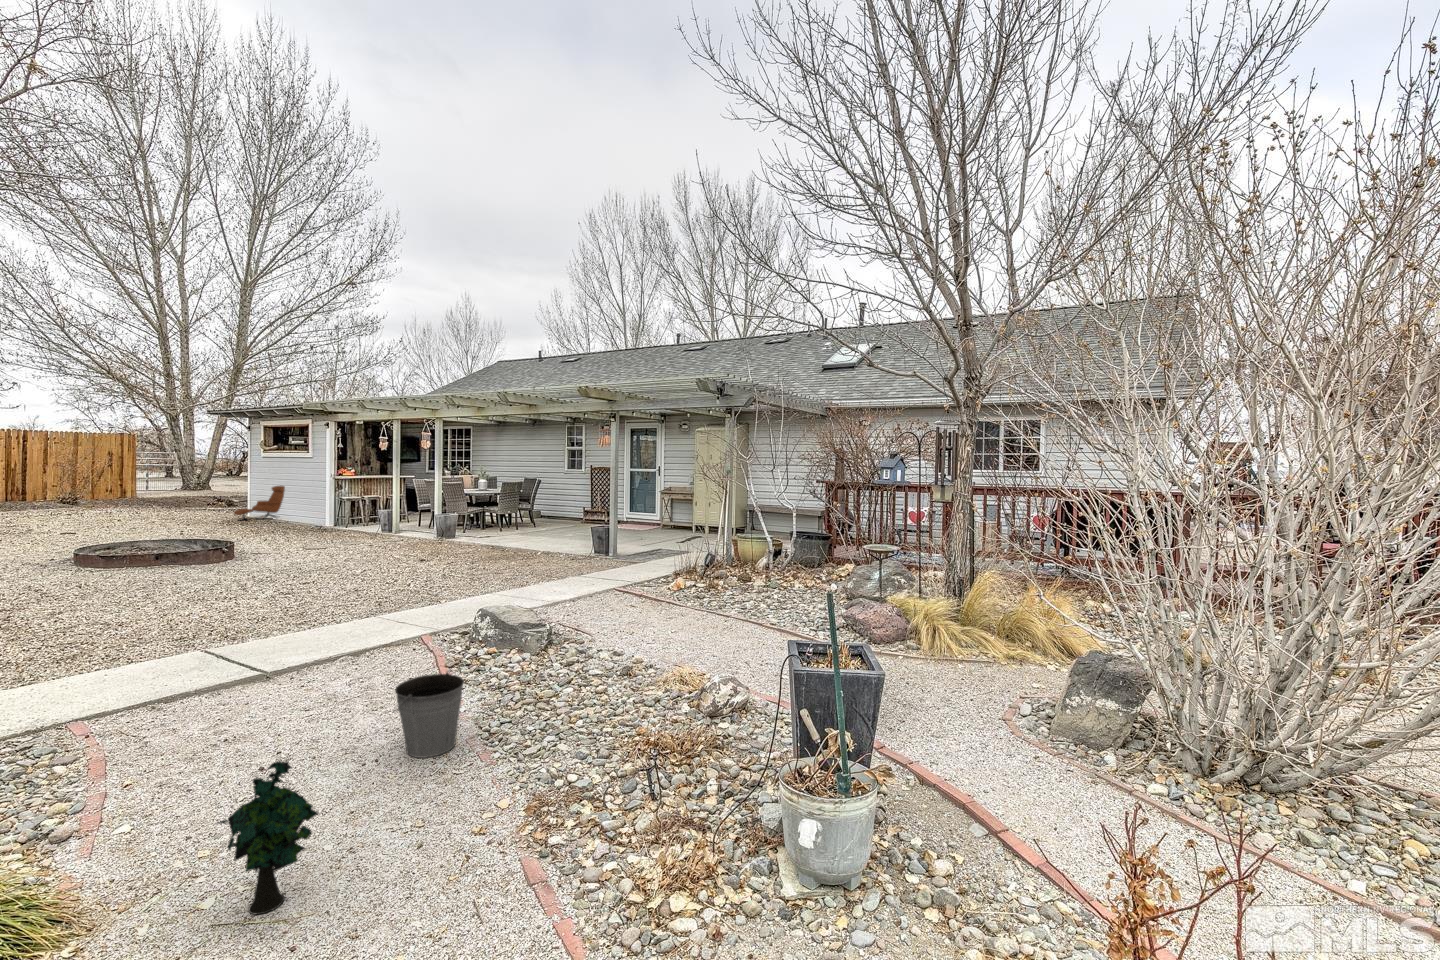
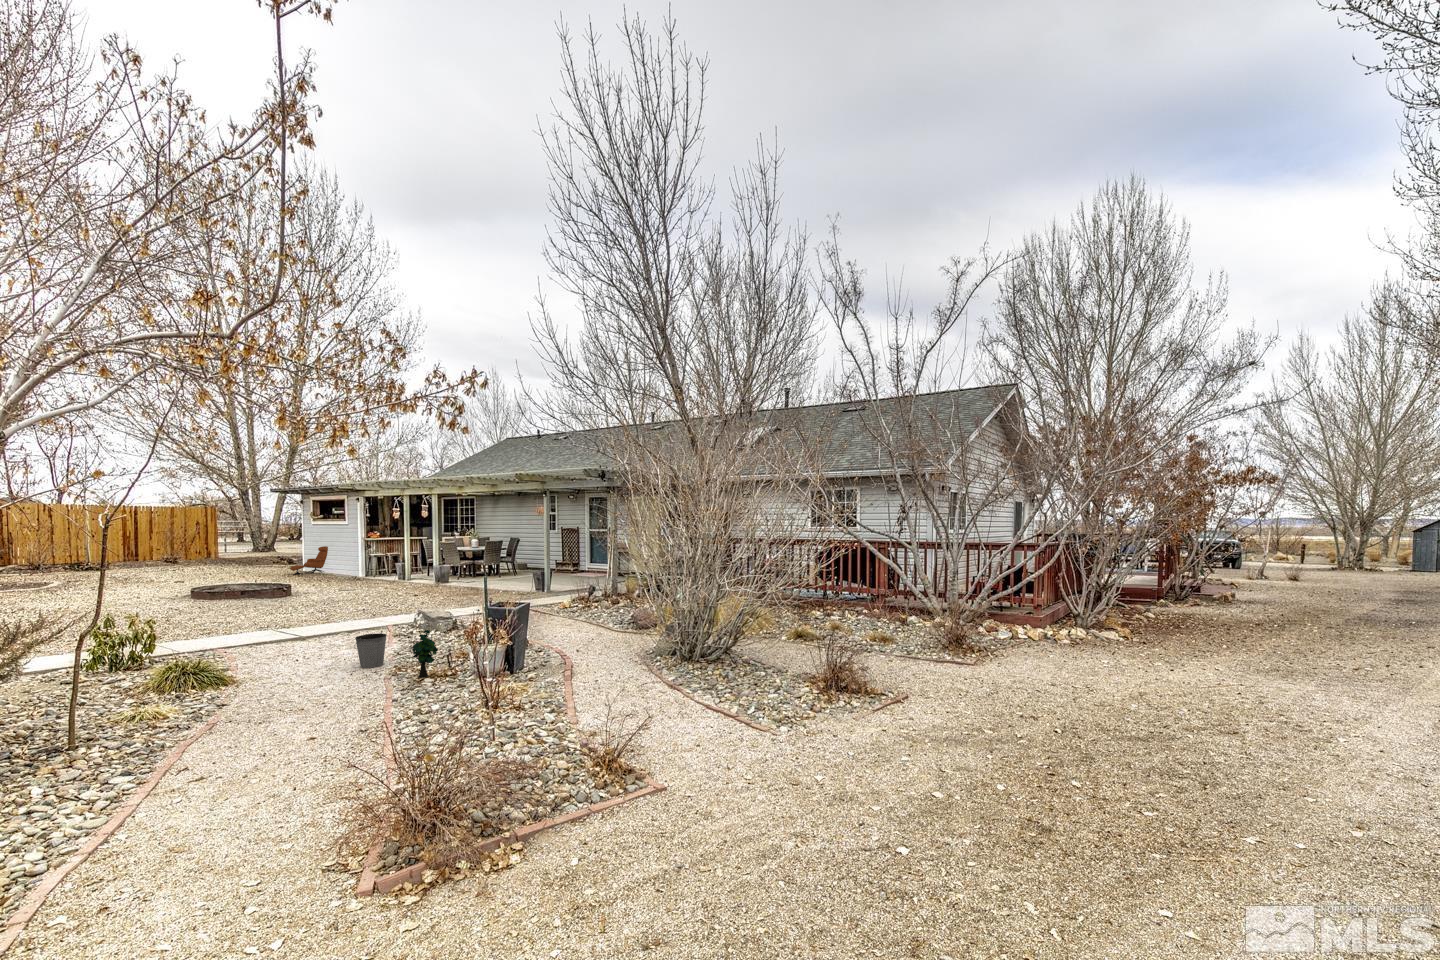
decorative plant: present [217,761,318,914] -> present [409,630,438,678]

